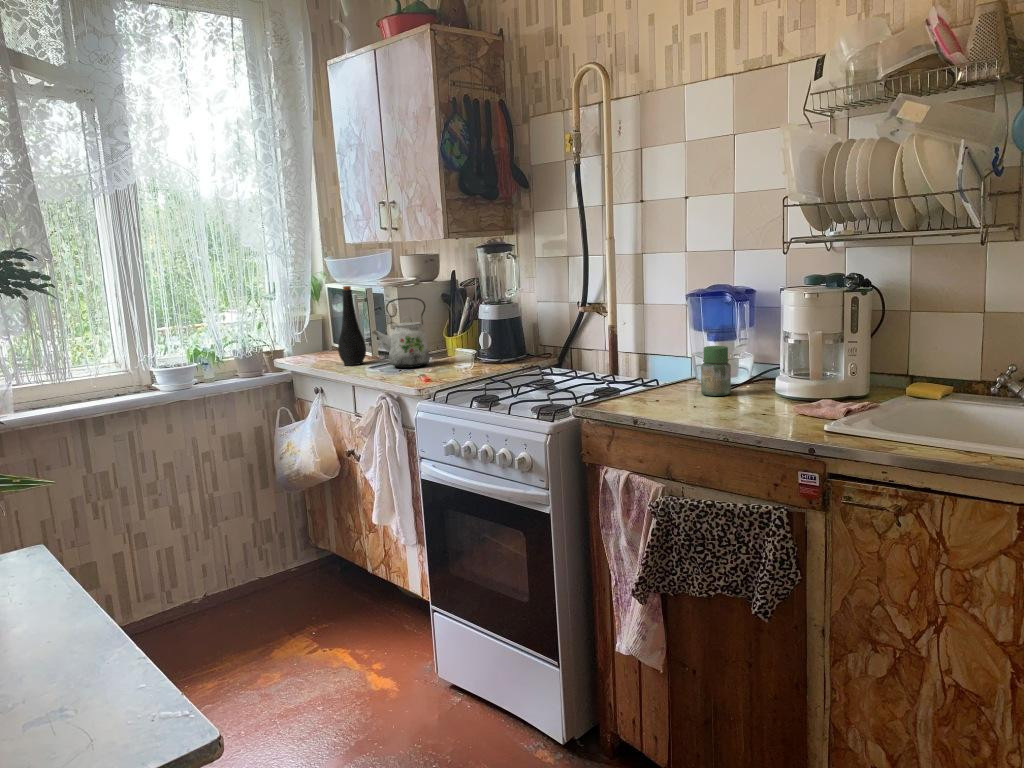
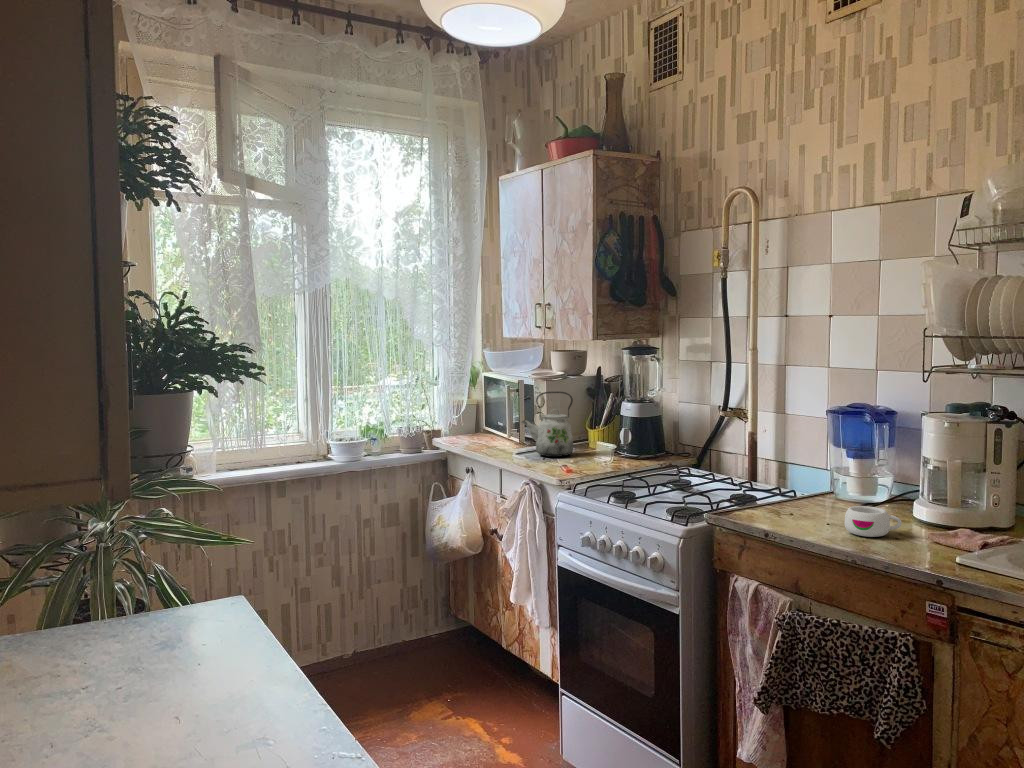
bottle: present [338,286,366,365] -> none [490,377,515,450]
jar: present [701,346,731,396] -> none [836,464,867,514]
mug: none [713,385,768,415] -> present [845,506,902,537]

